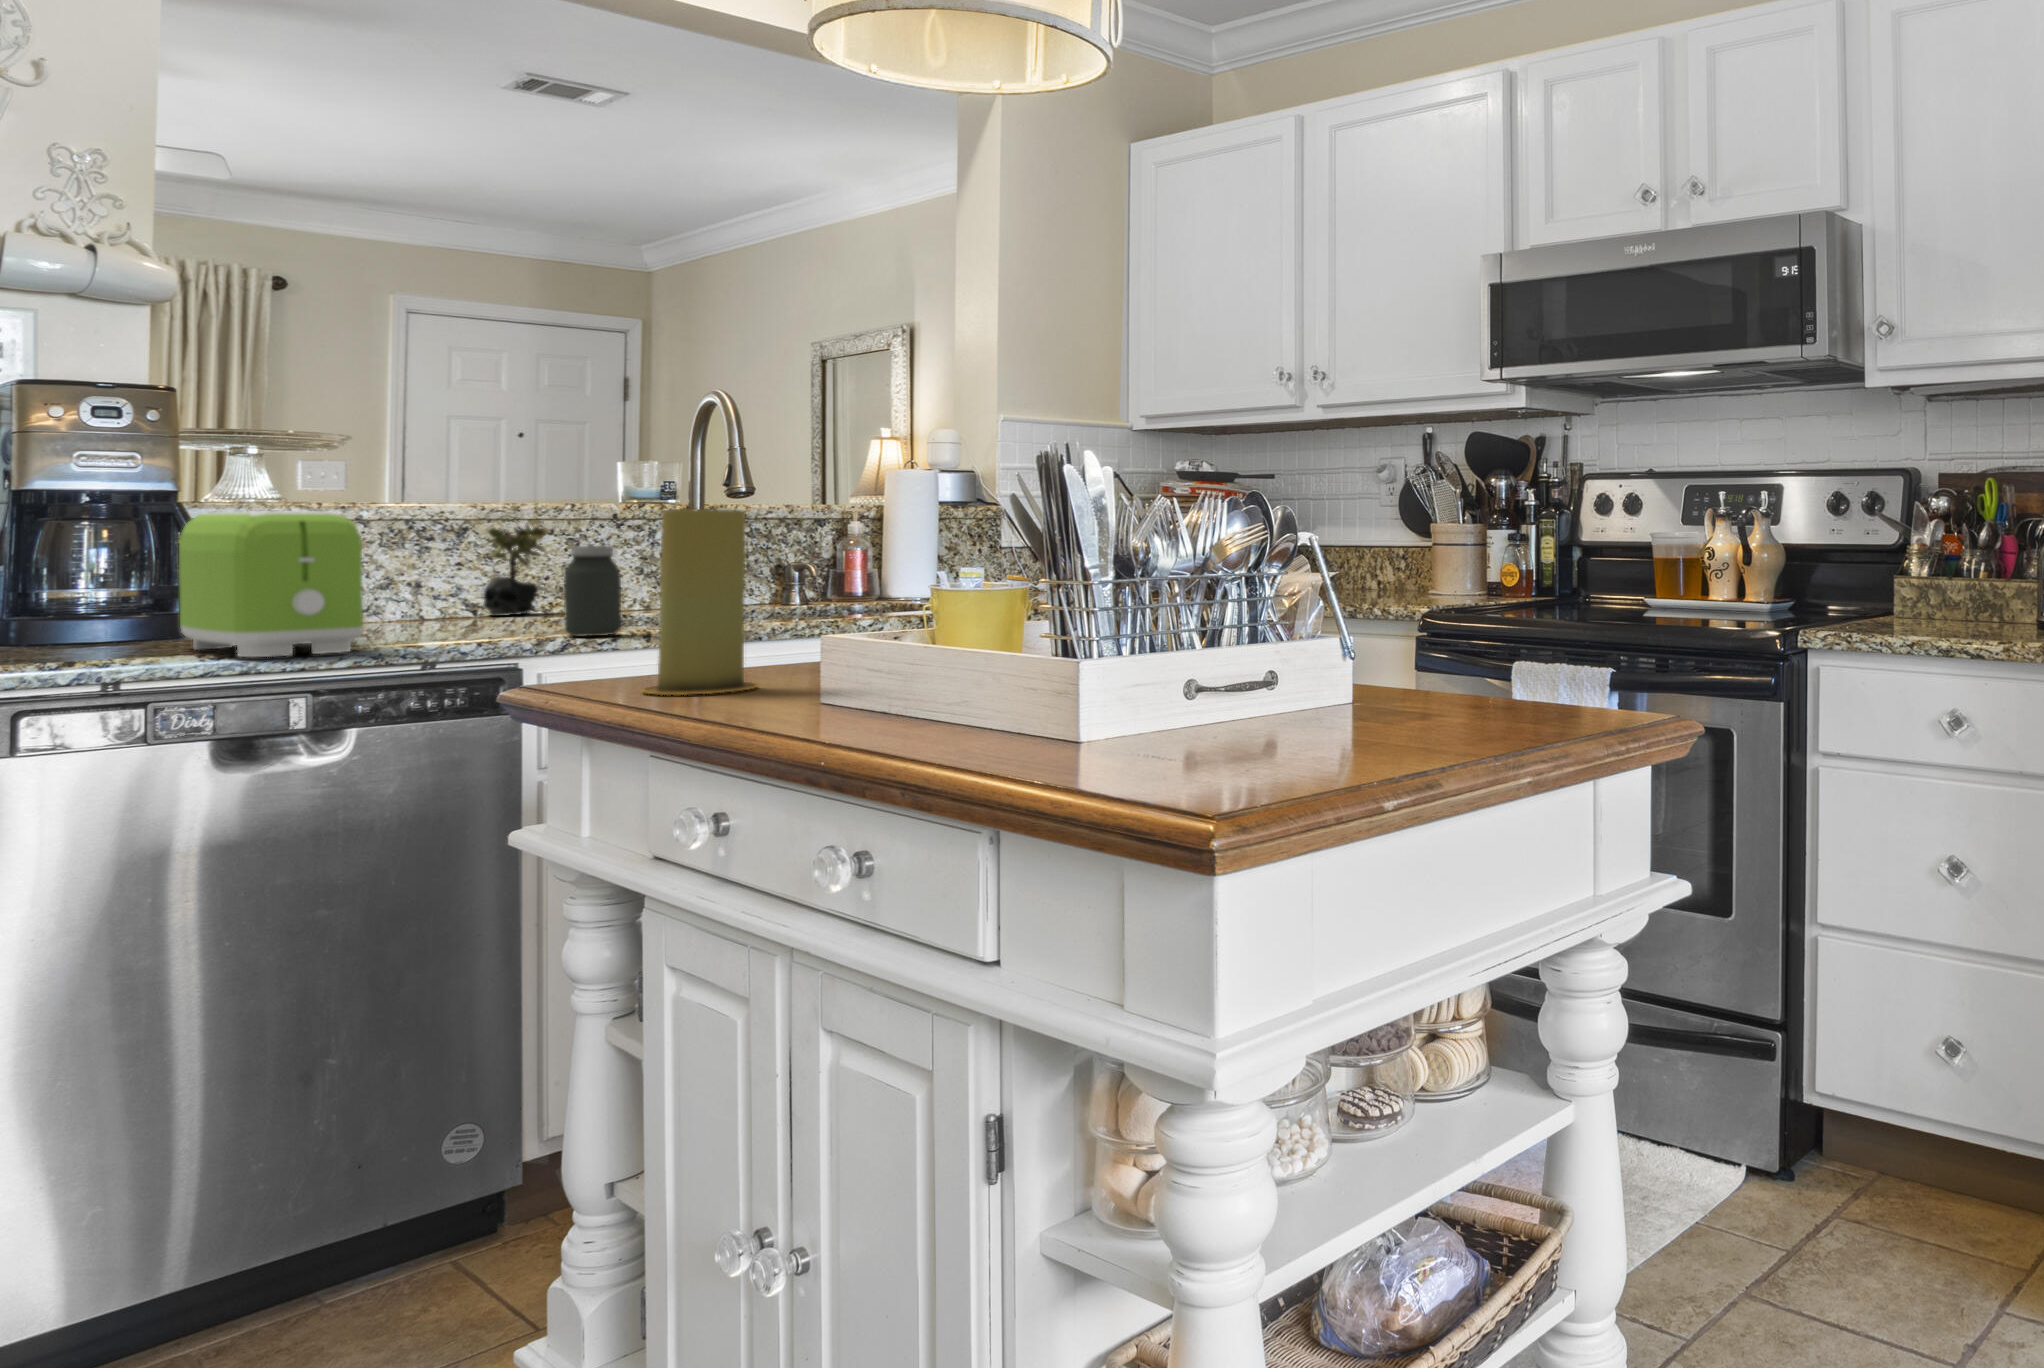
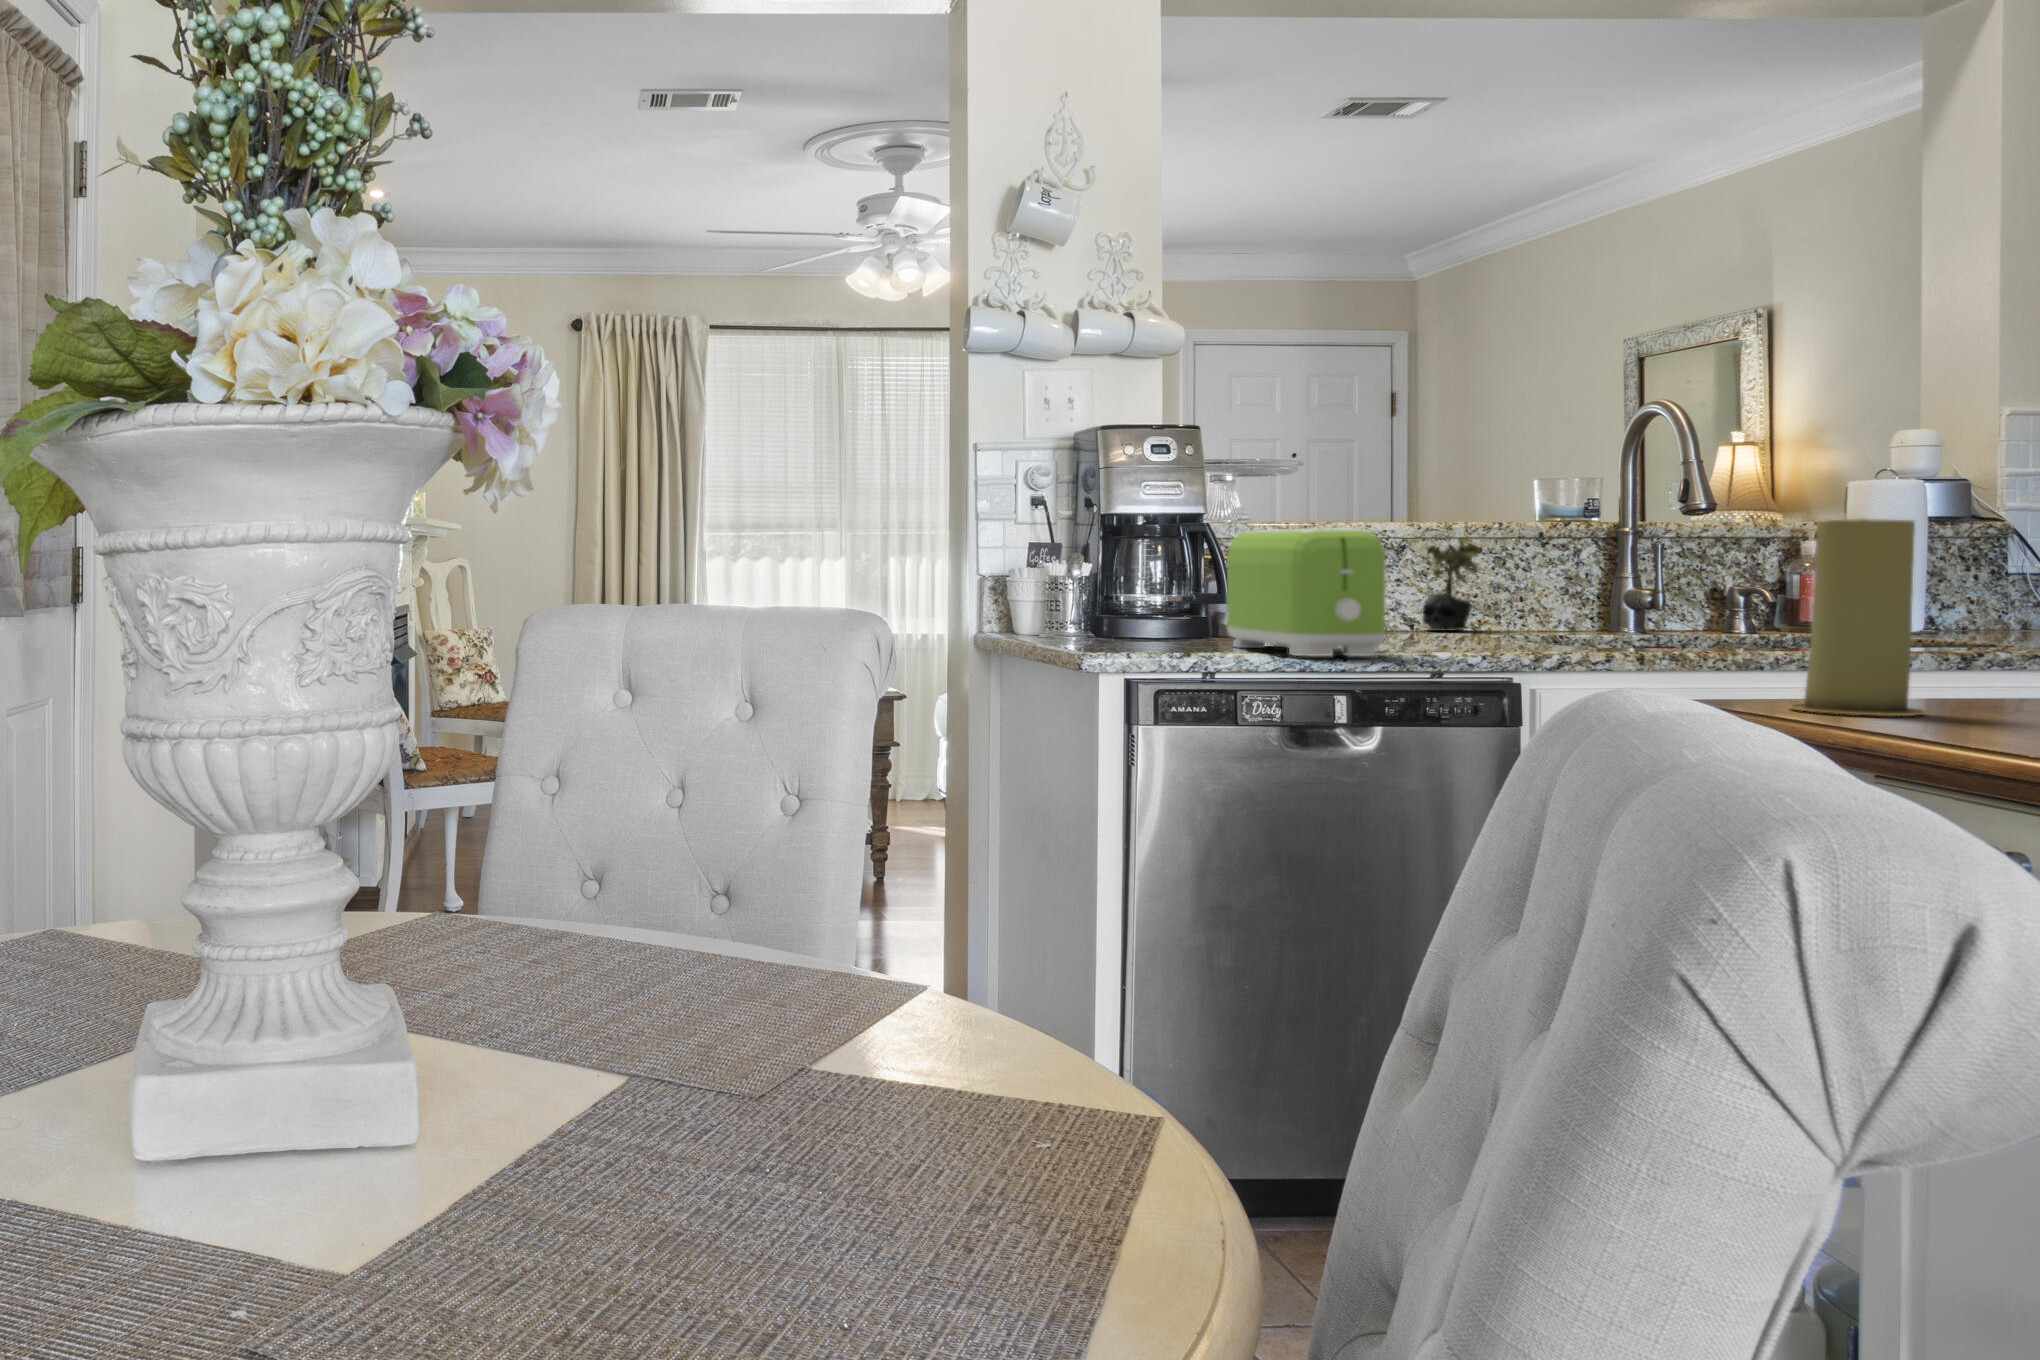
jar: present [564,546,621,636] -> none [1545,562,1603,654]

